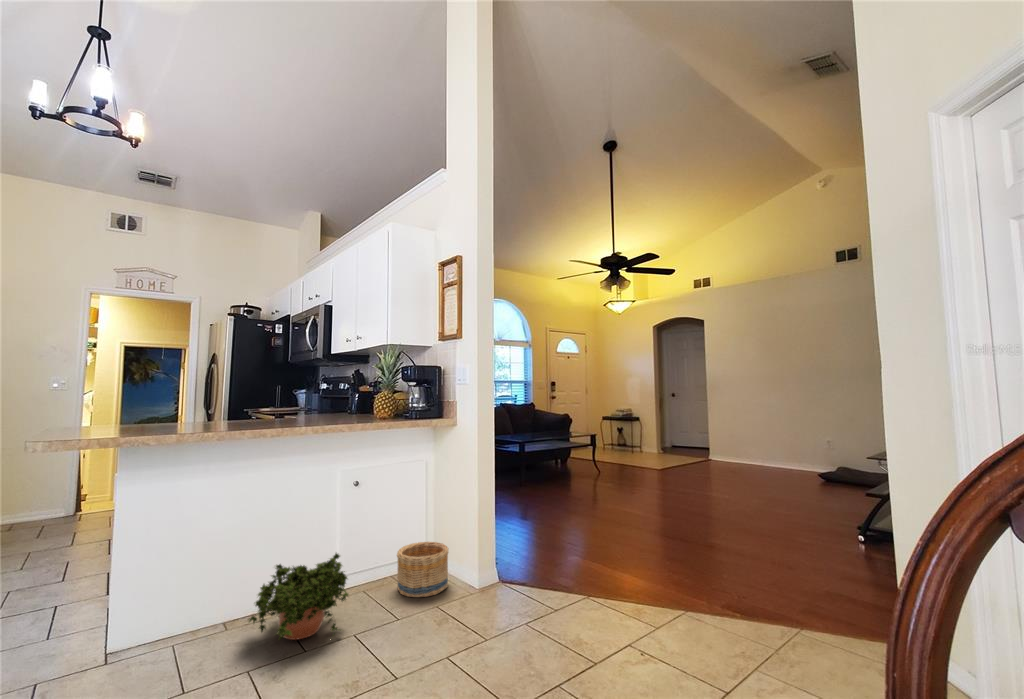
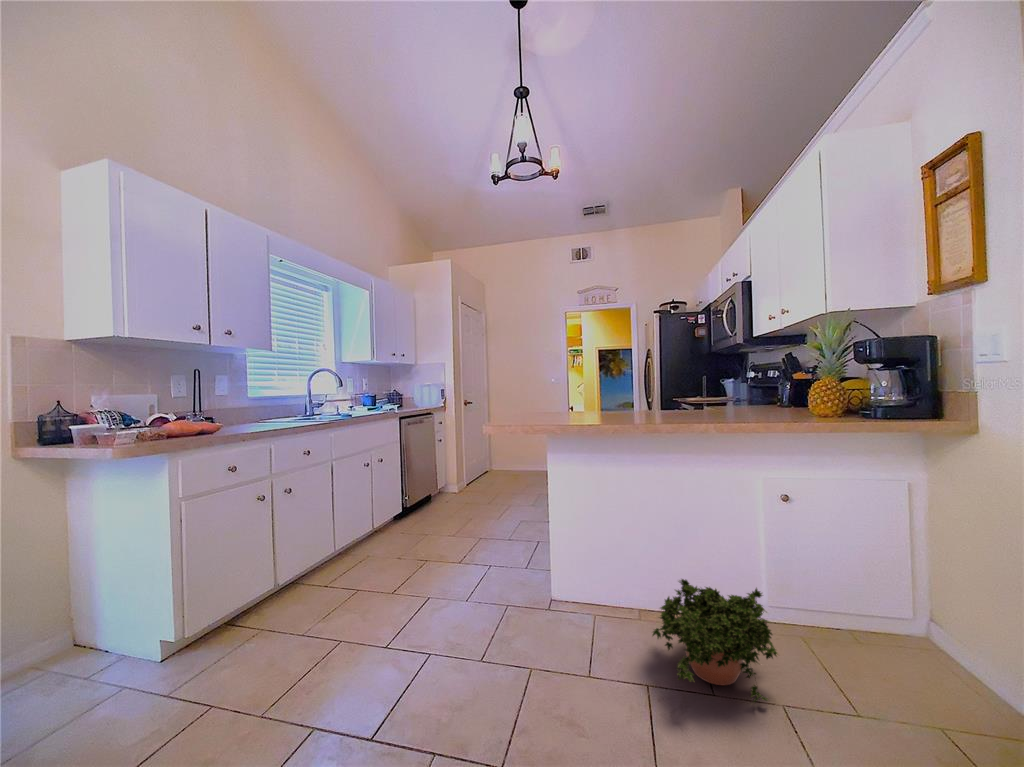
basket: present [397,542,448,597] -> none [860,605,974,712]

